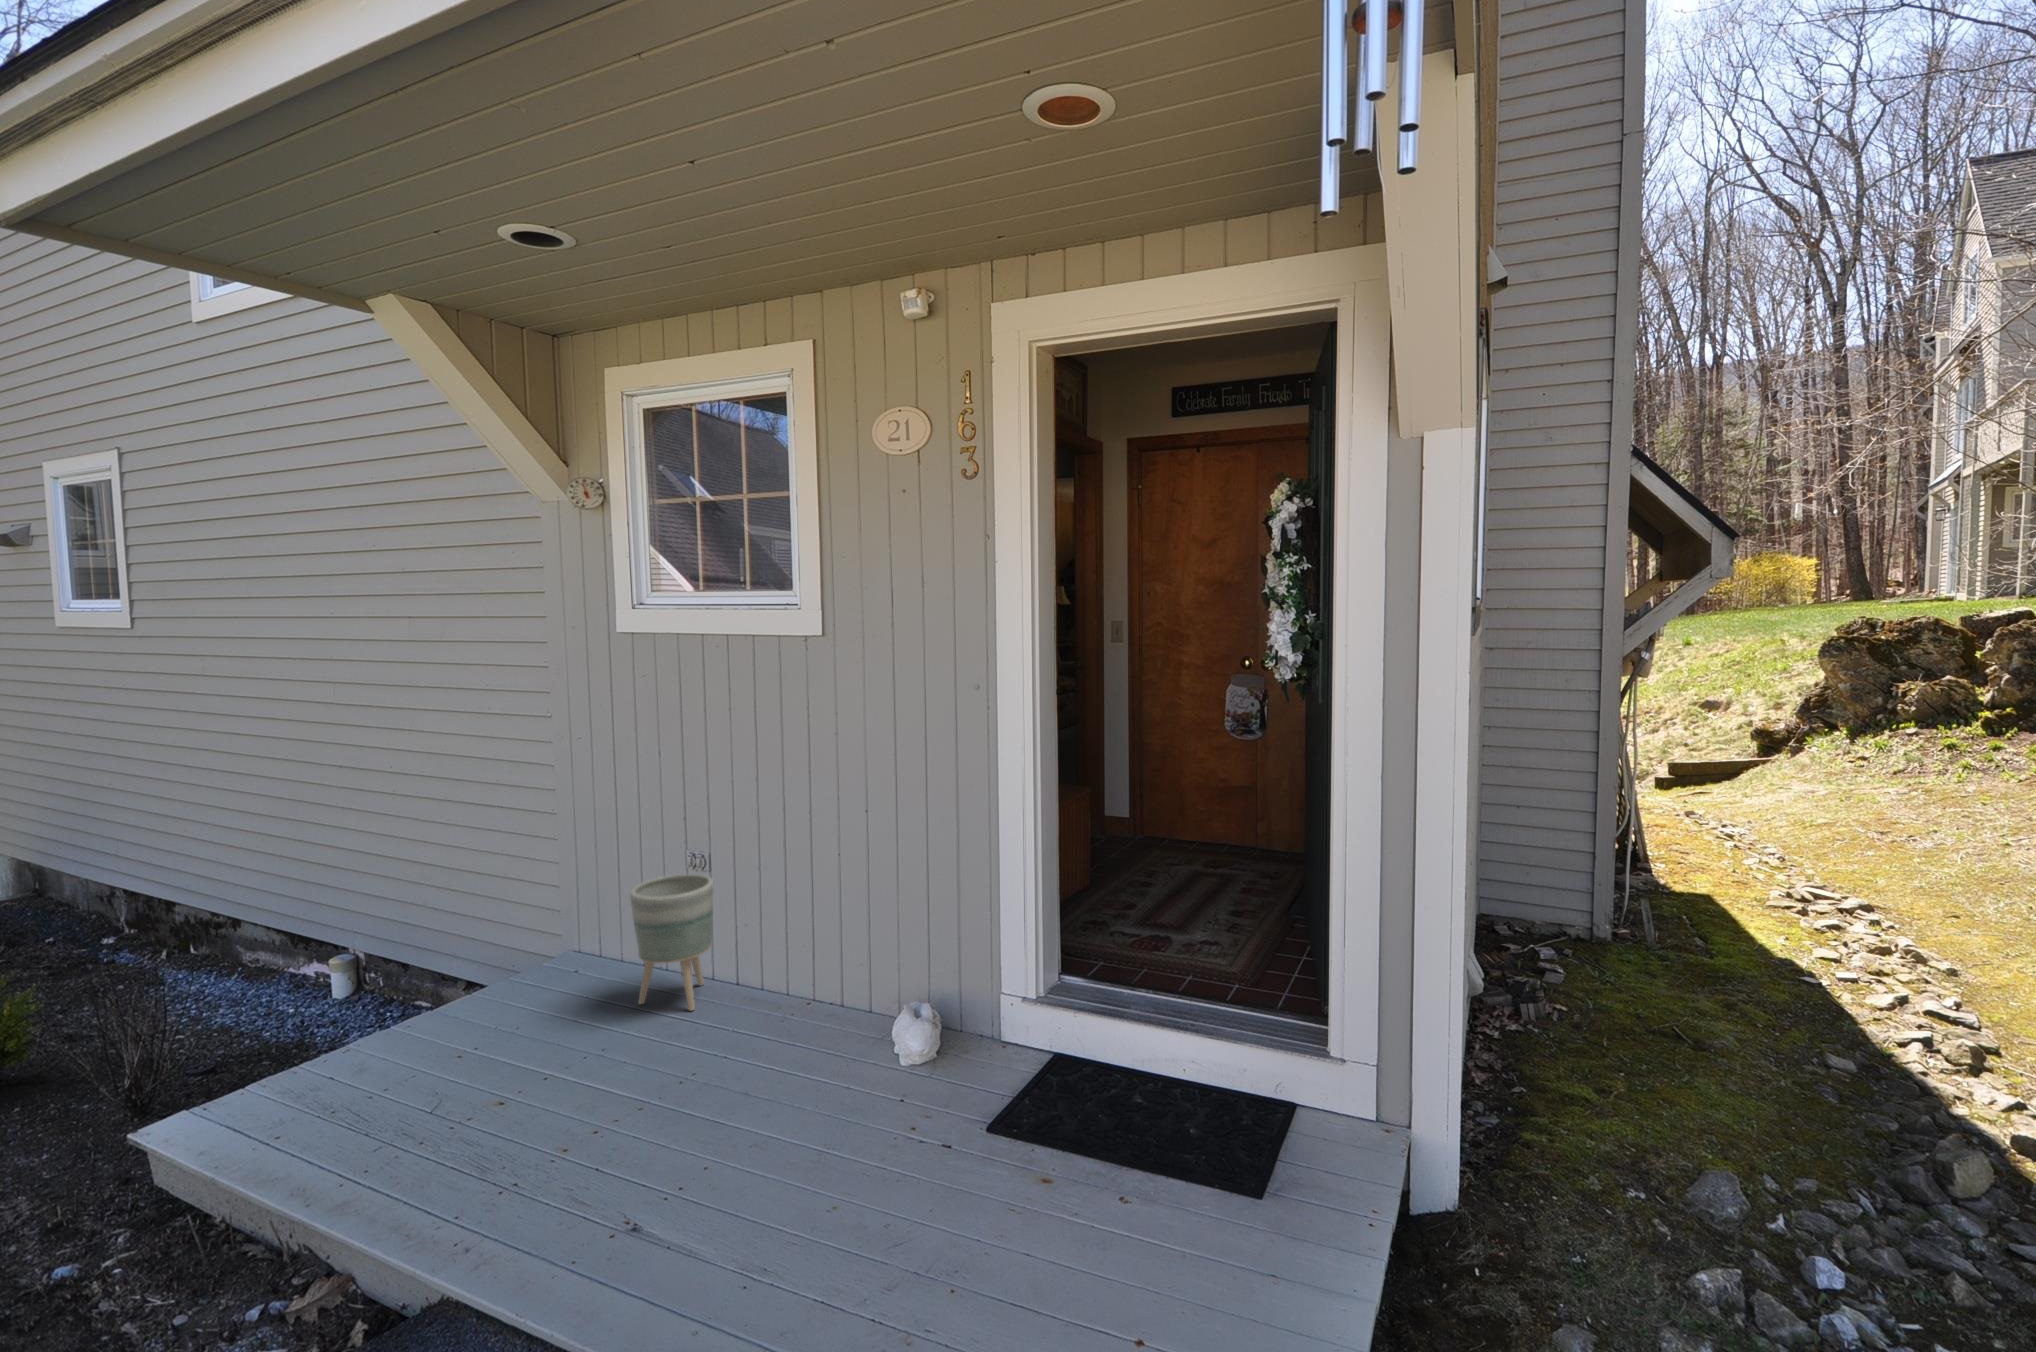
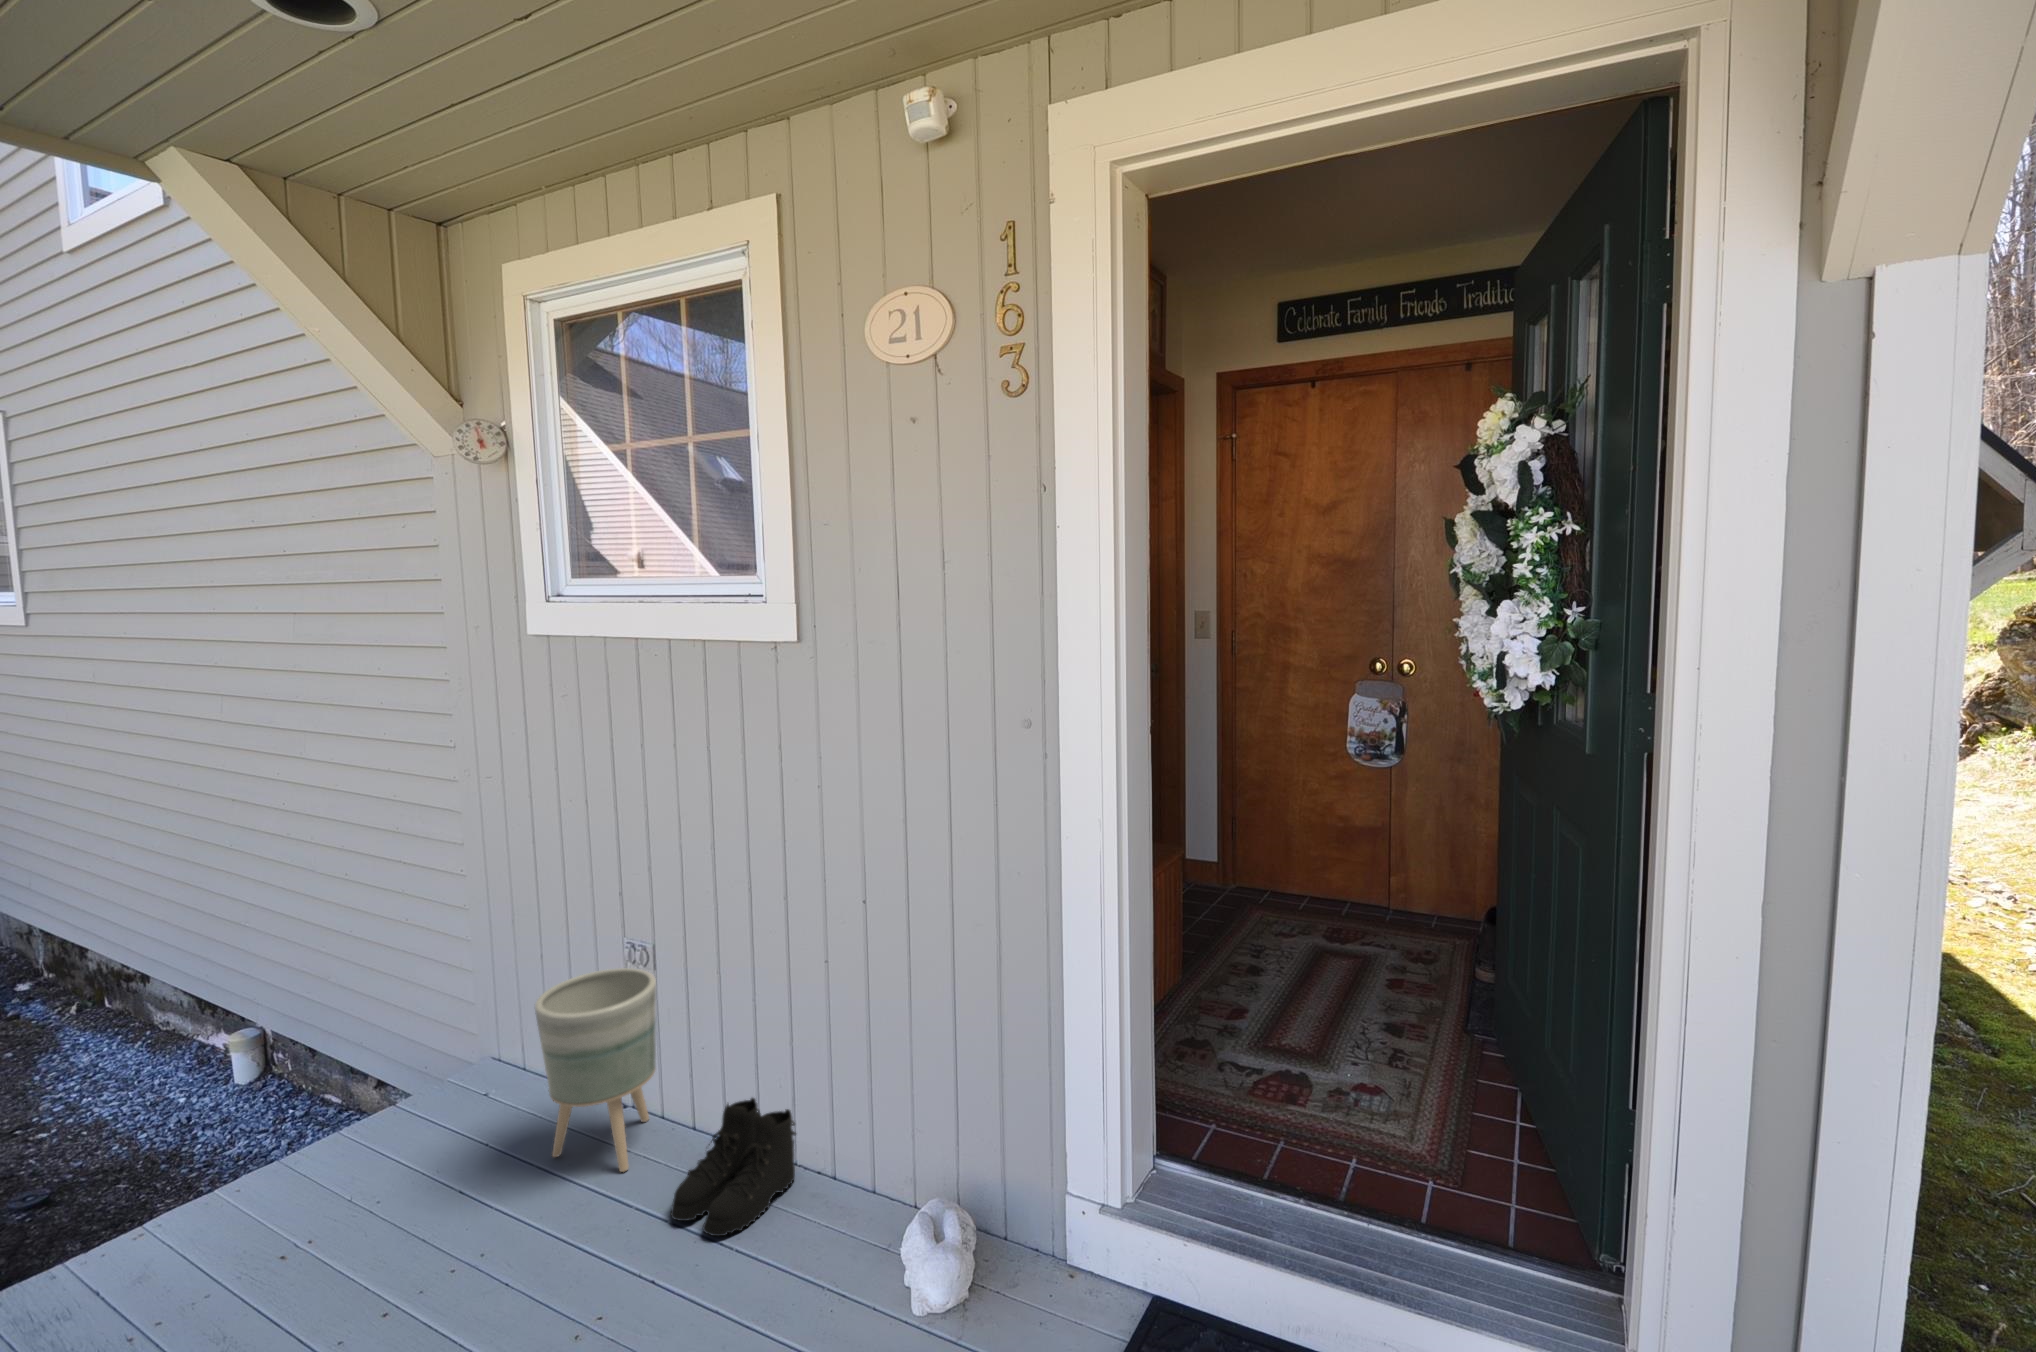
boots: none [730,959,816,1039] -> present [671,1098,796,1236]

